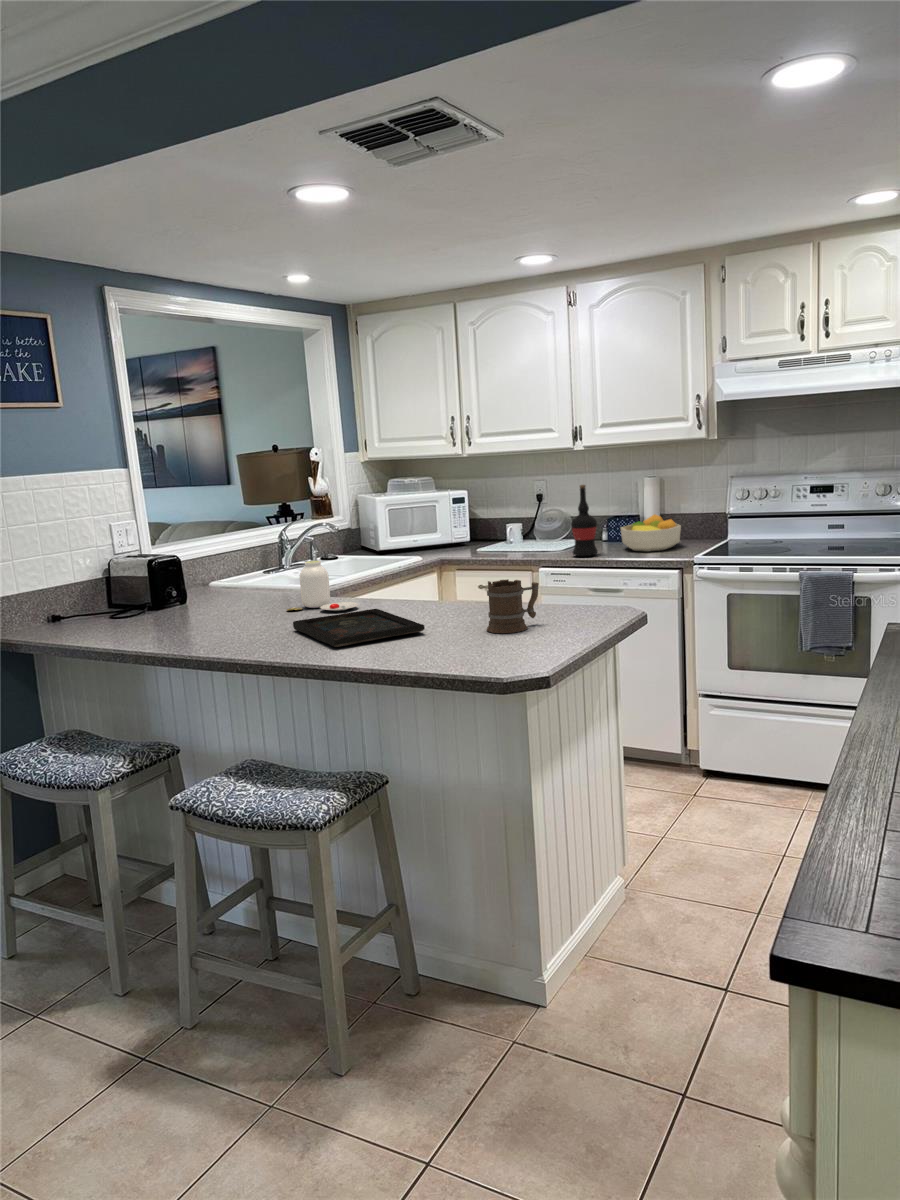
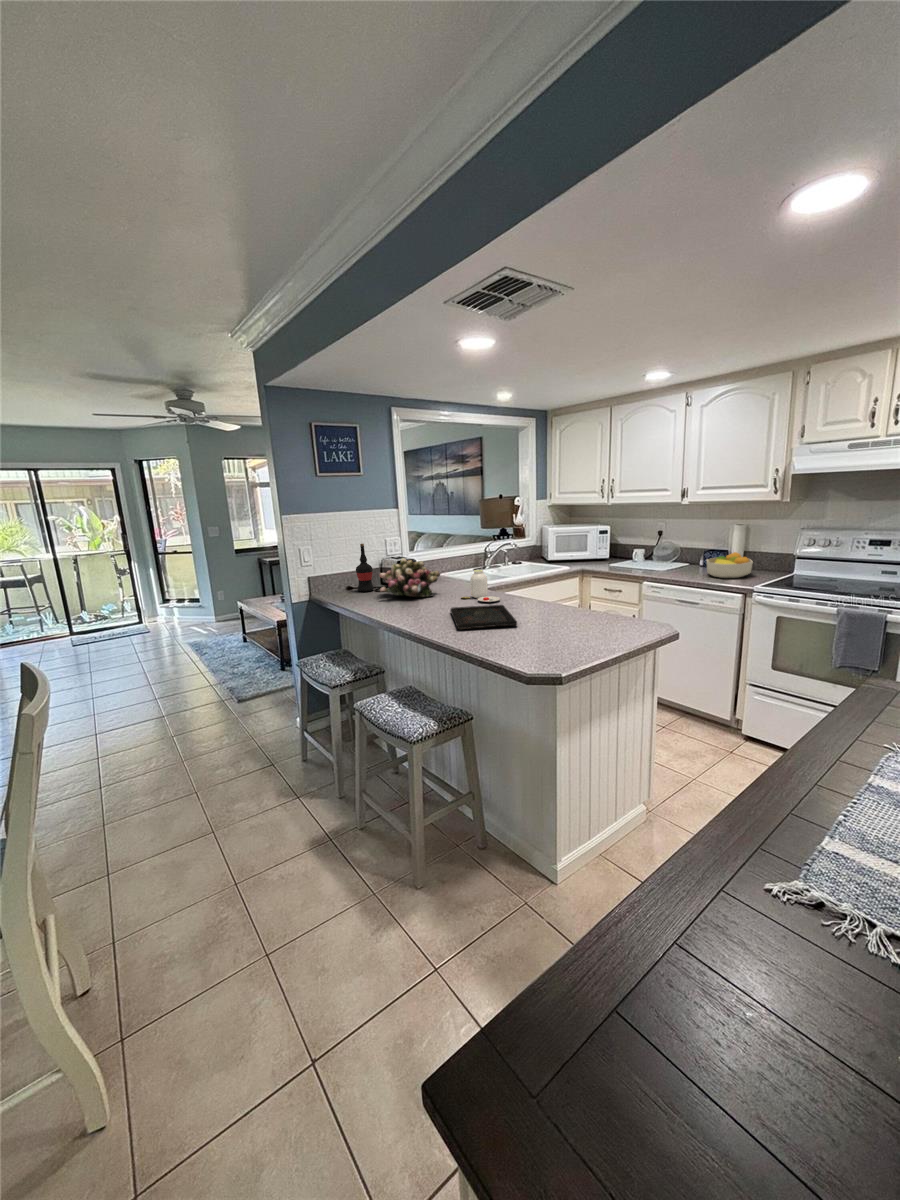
wine bottle: present [571,485,598,556] -> present [356,544,374,591]
flower arrangement: none [129,552,239,617] -> present [379,558,440,597]
mug: present [487,579,539,633] -> none [556,598,596,635]

